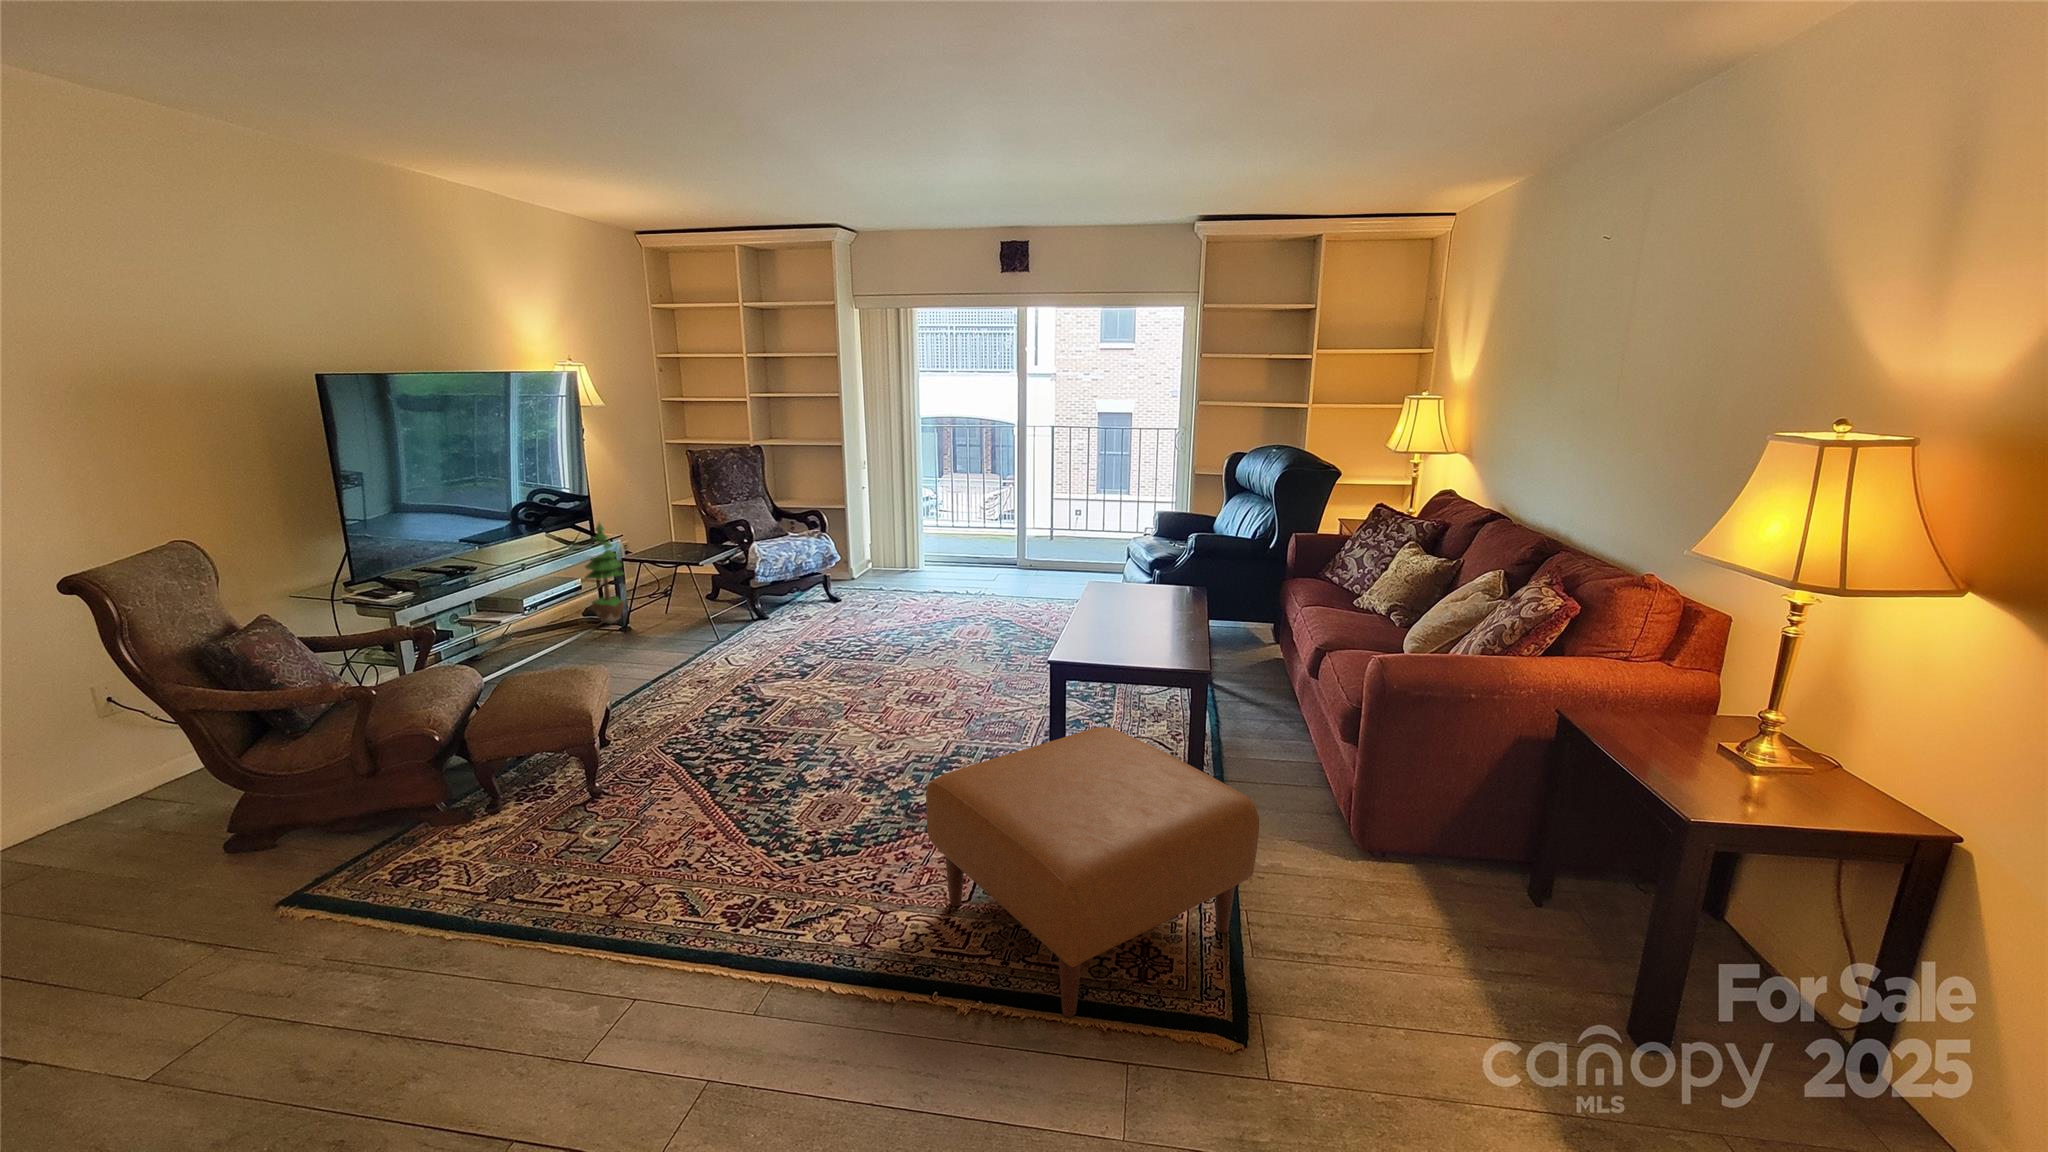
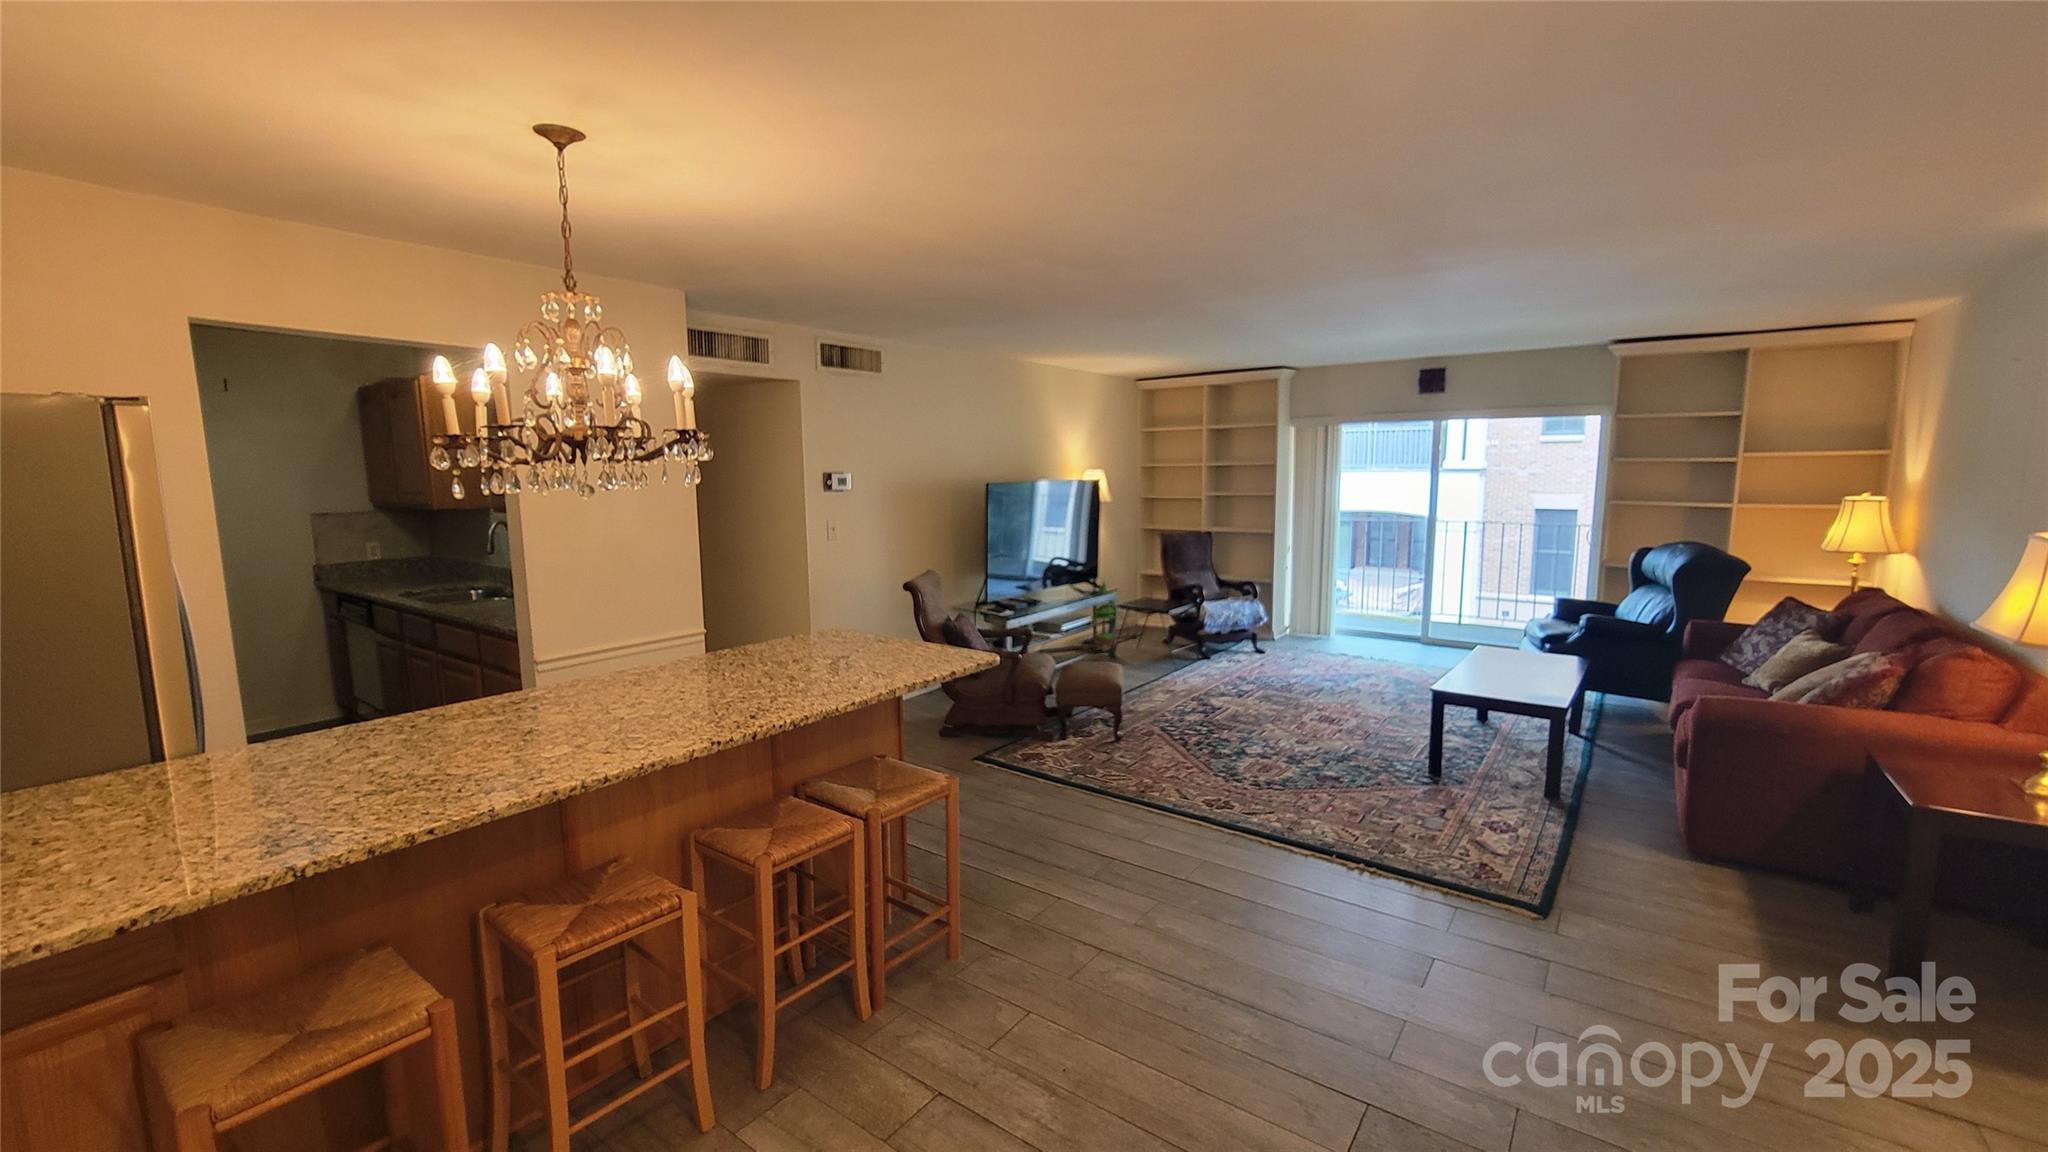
ottoman: present [926,727,1259,1017] -> none [1333,730,1578,885]

